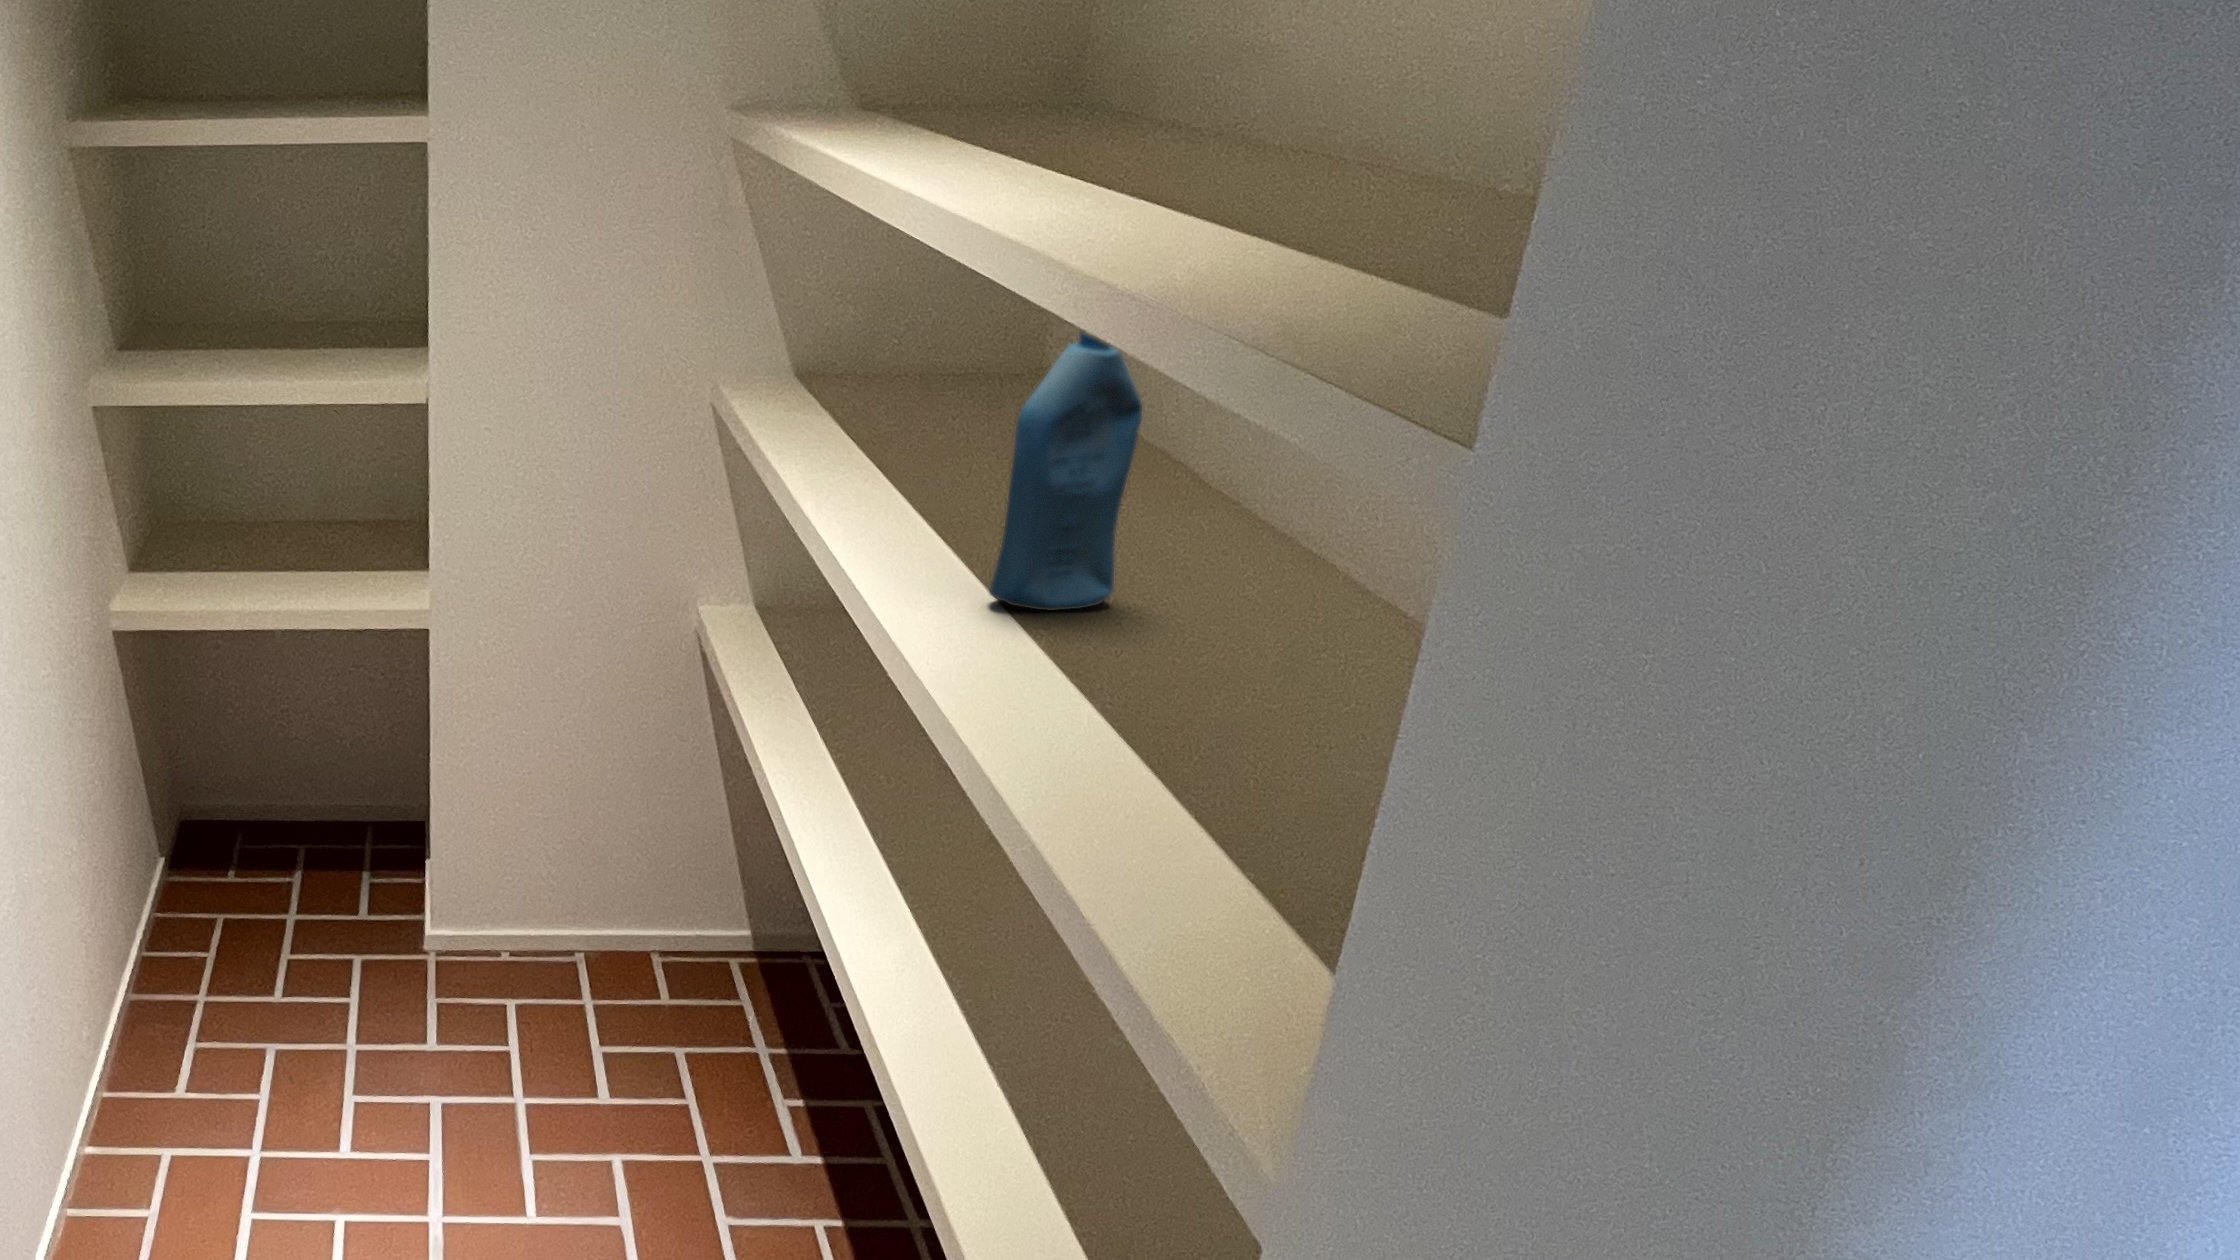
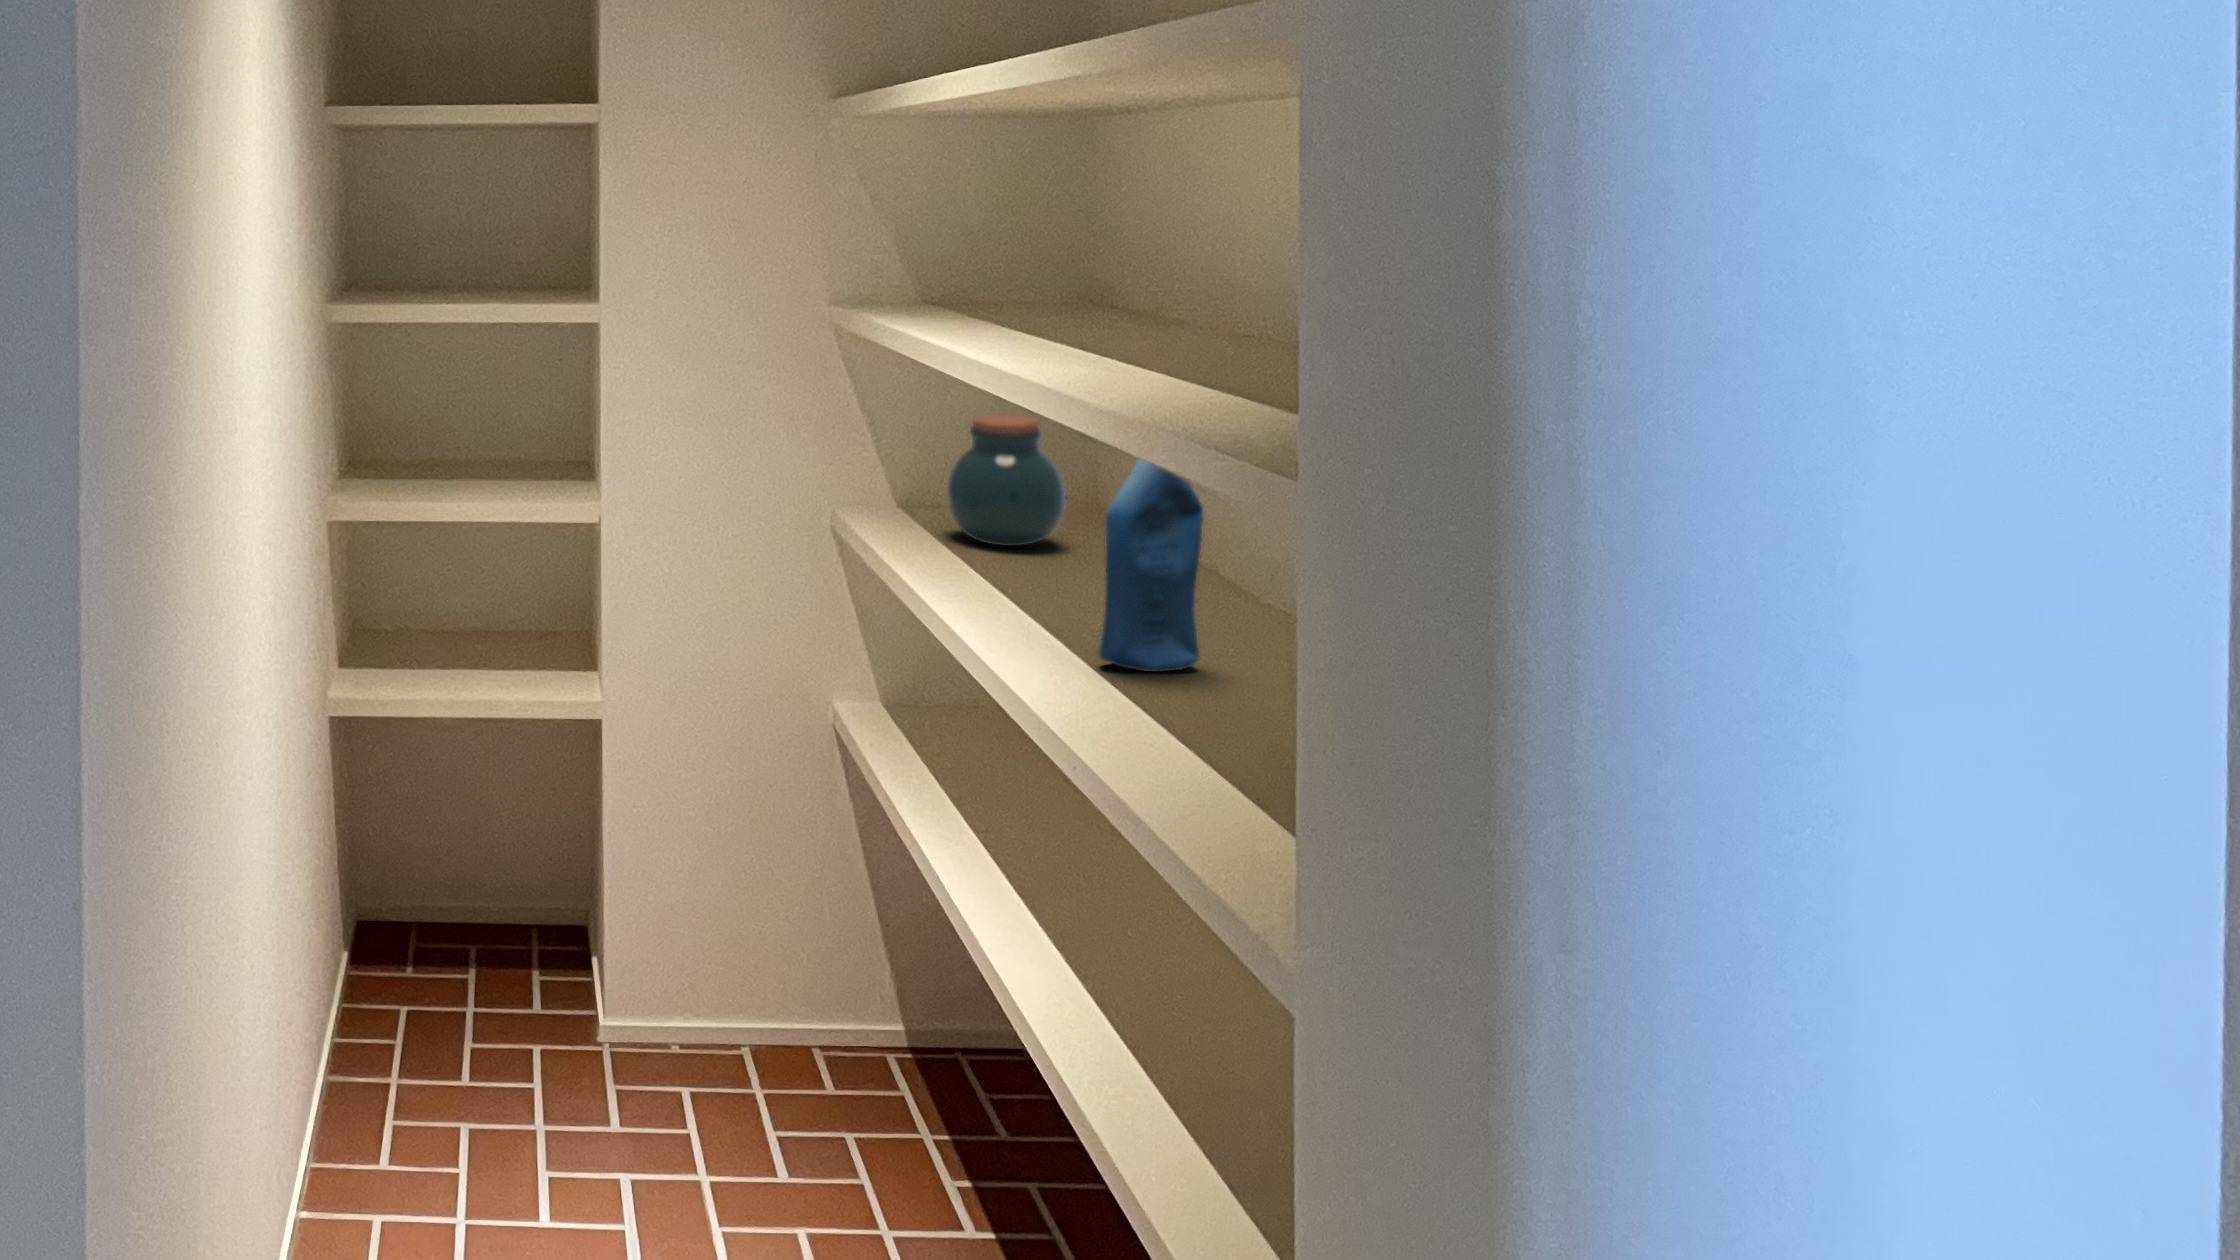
jar: none [837,265,979,428] -> present [947,415,1065,546]

